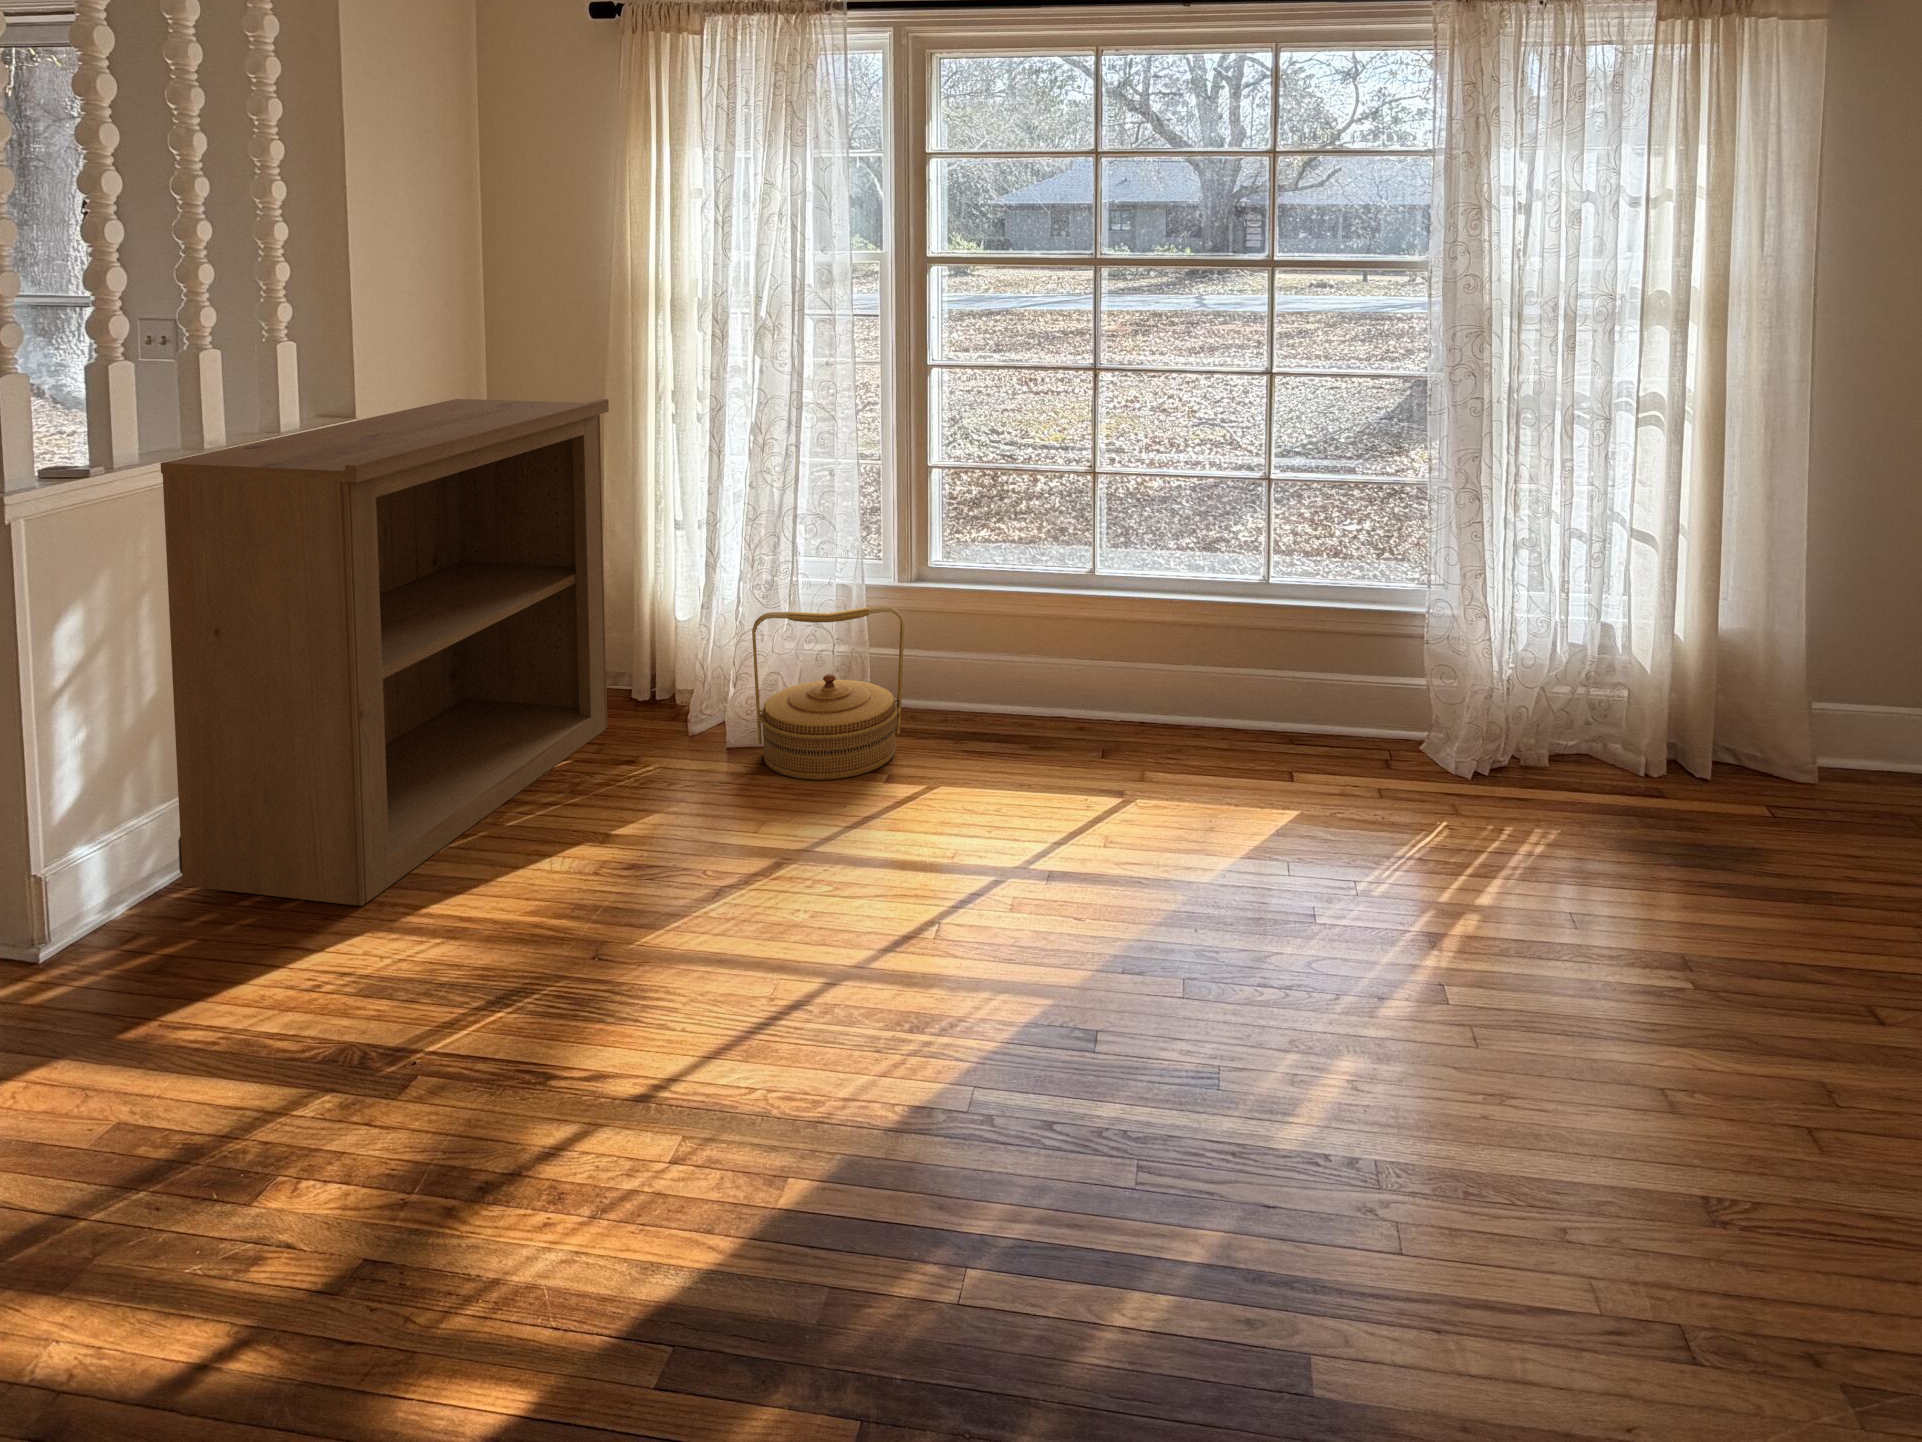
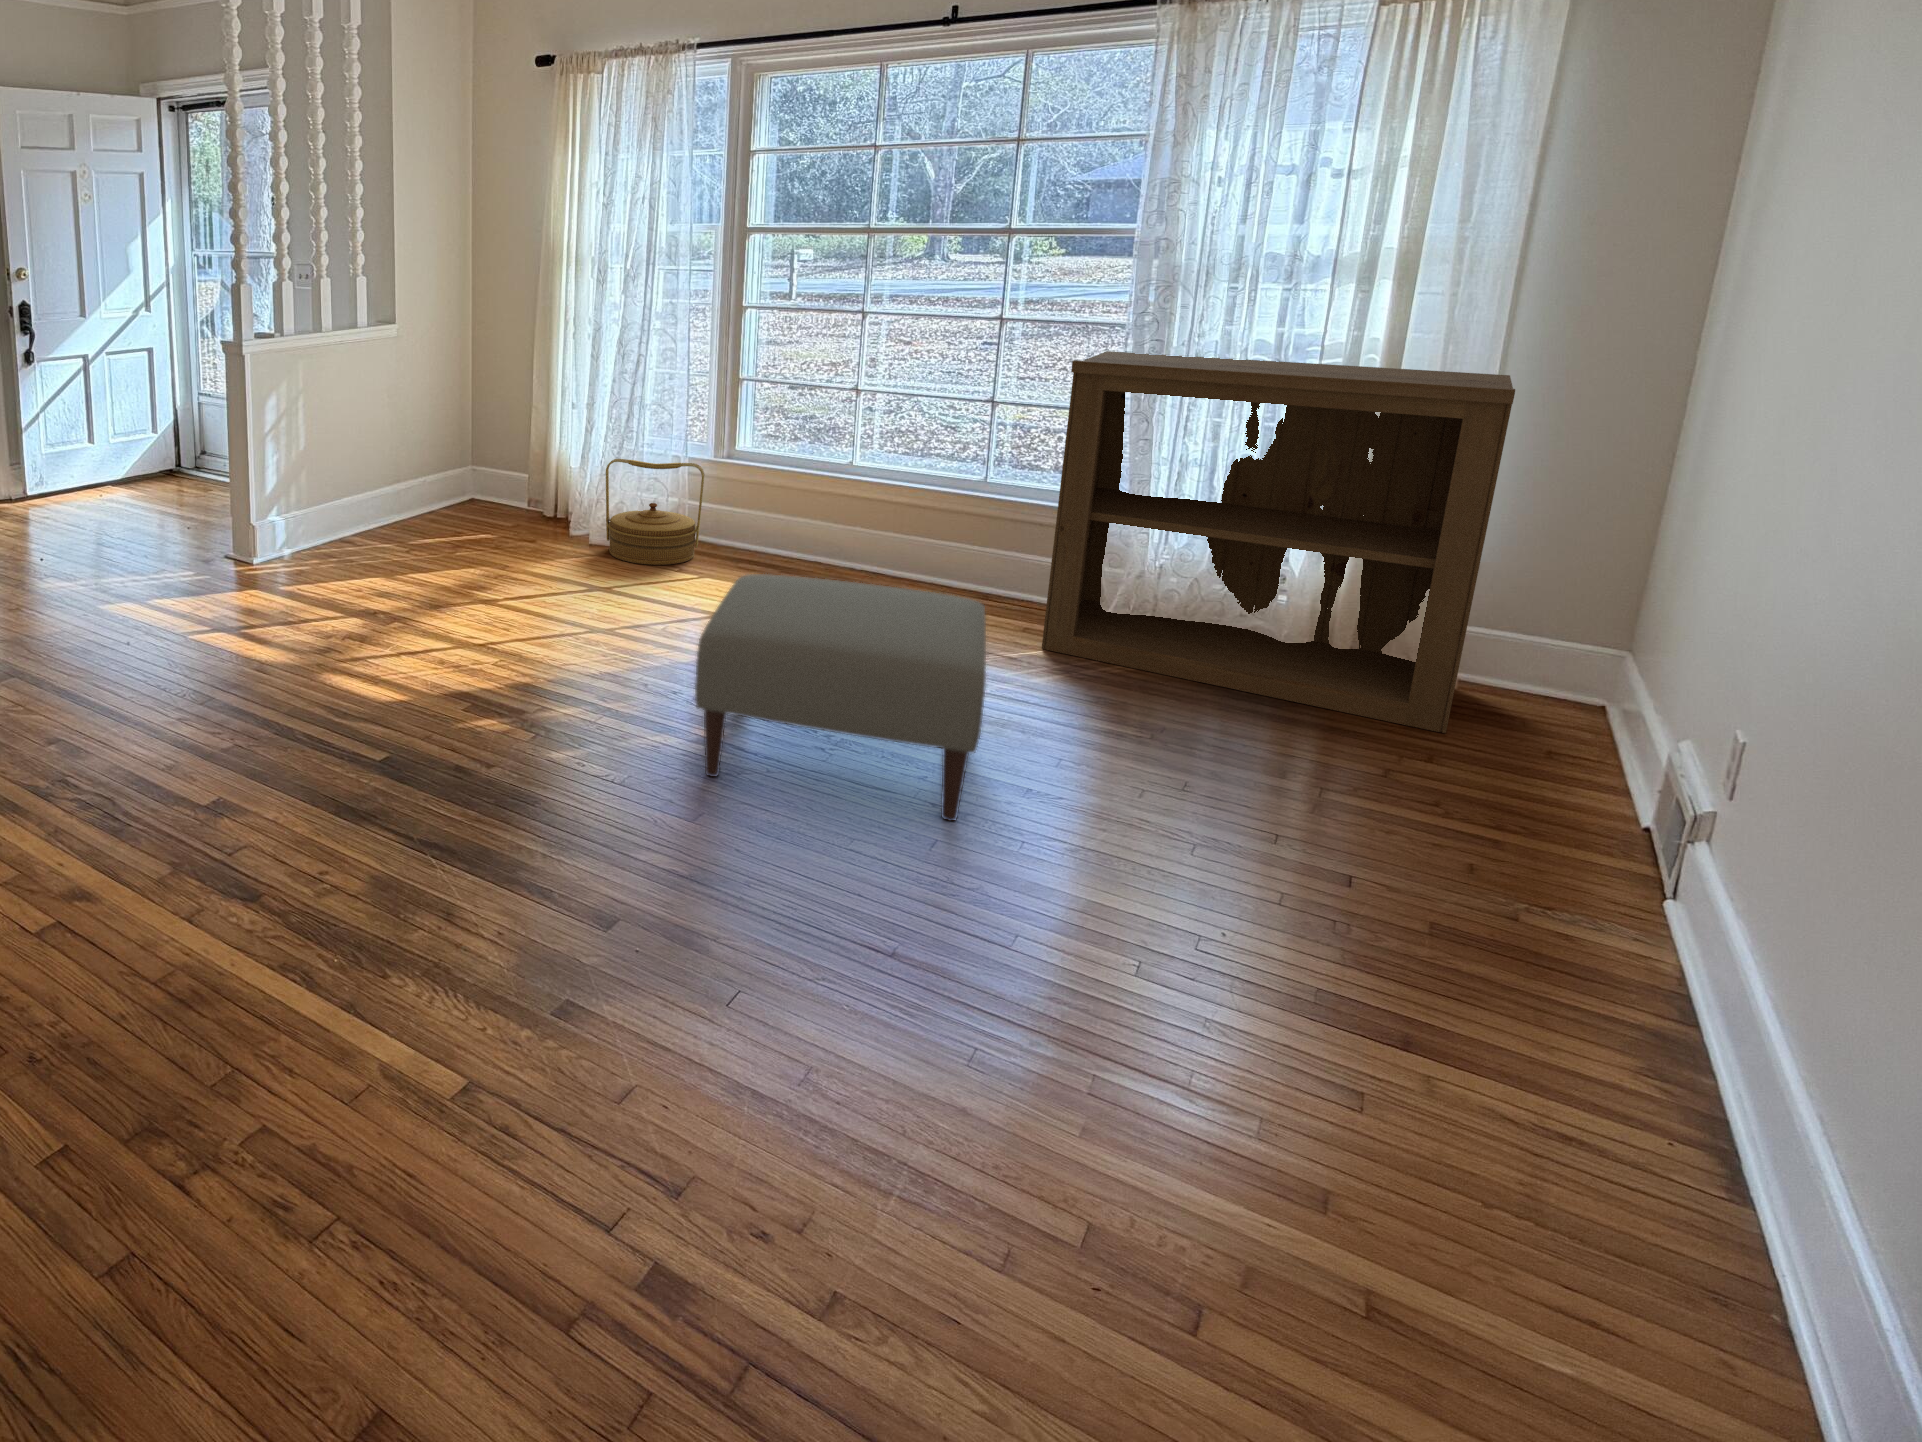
bookshelf: present [161,399,609,906] -> present [1042,351,1515,733]
ottoman: none [1126,826,1669,1308] -> present [695,574,986,821]

